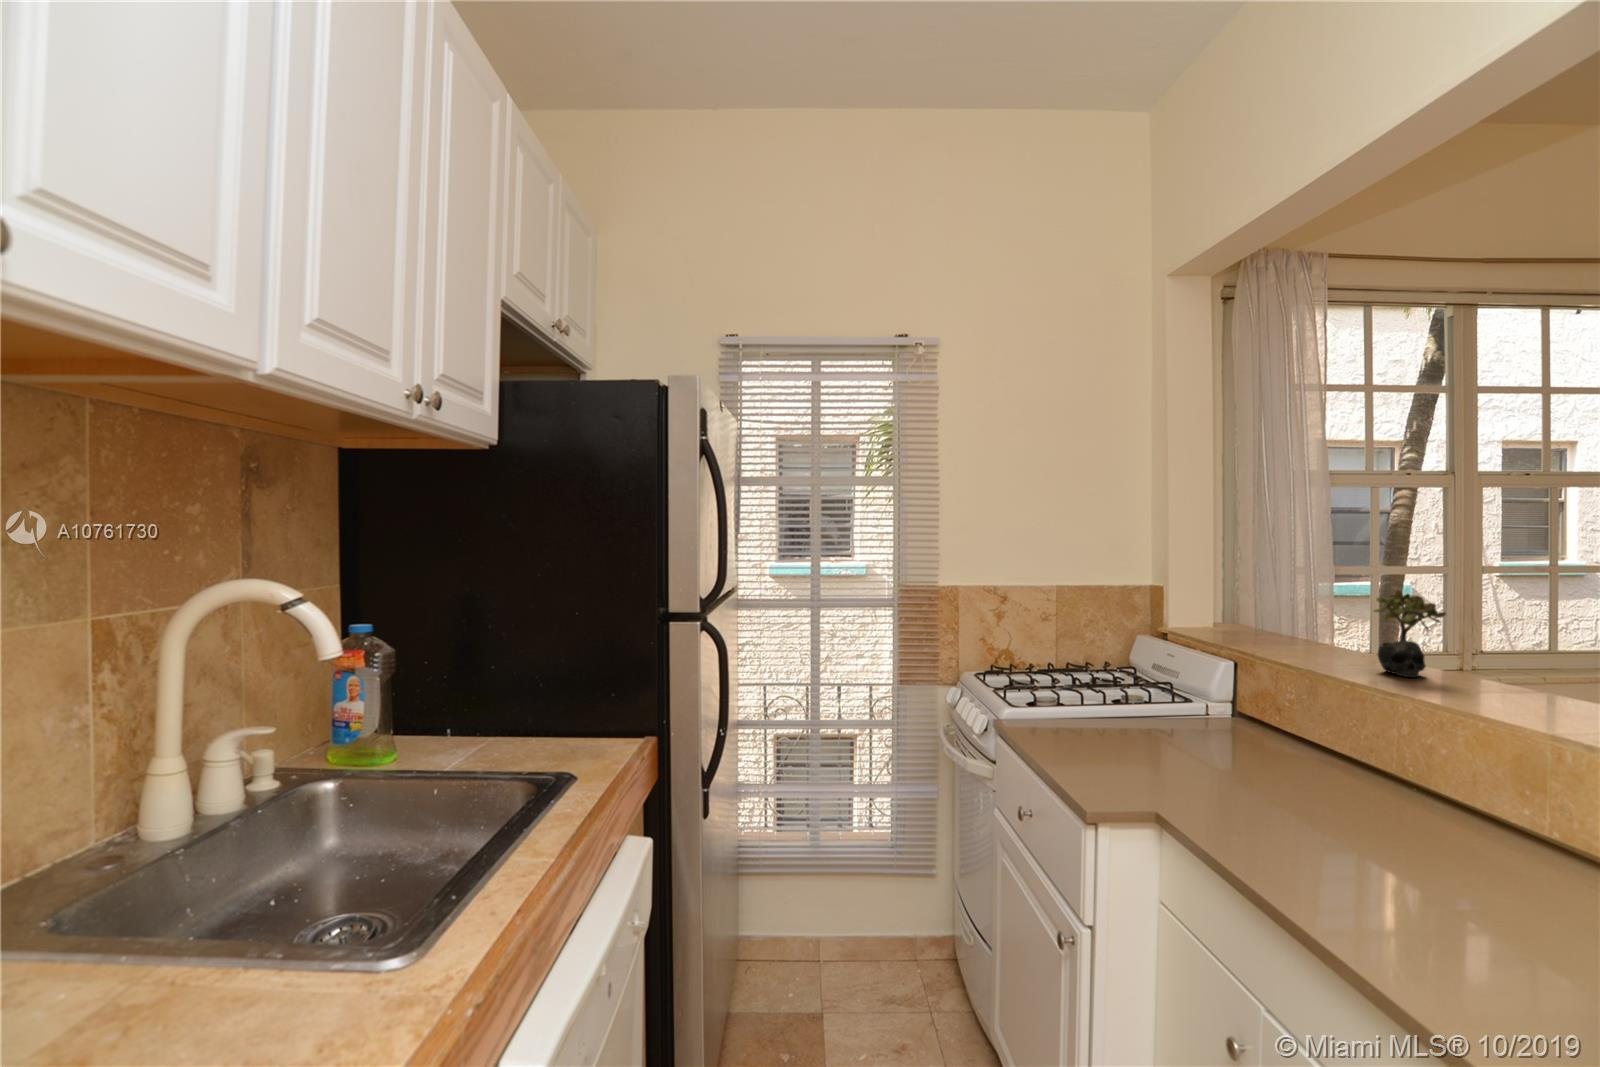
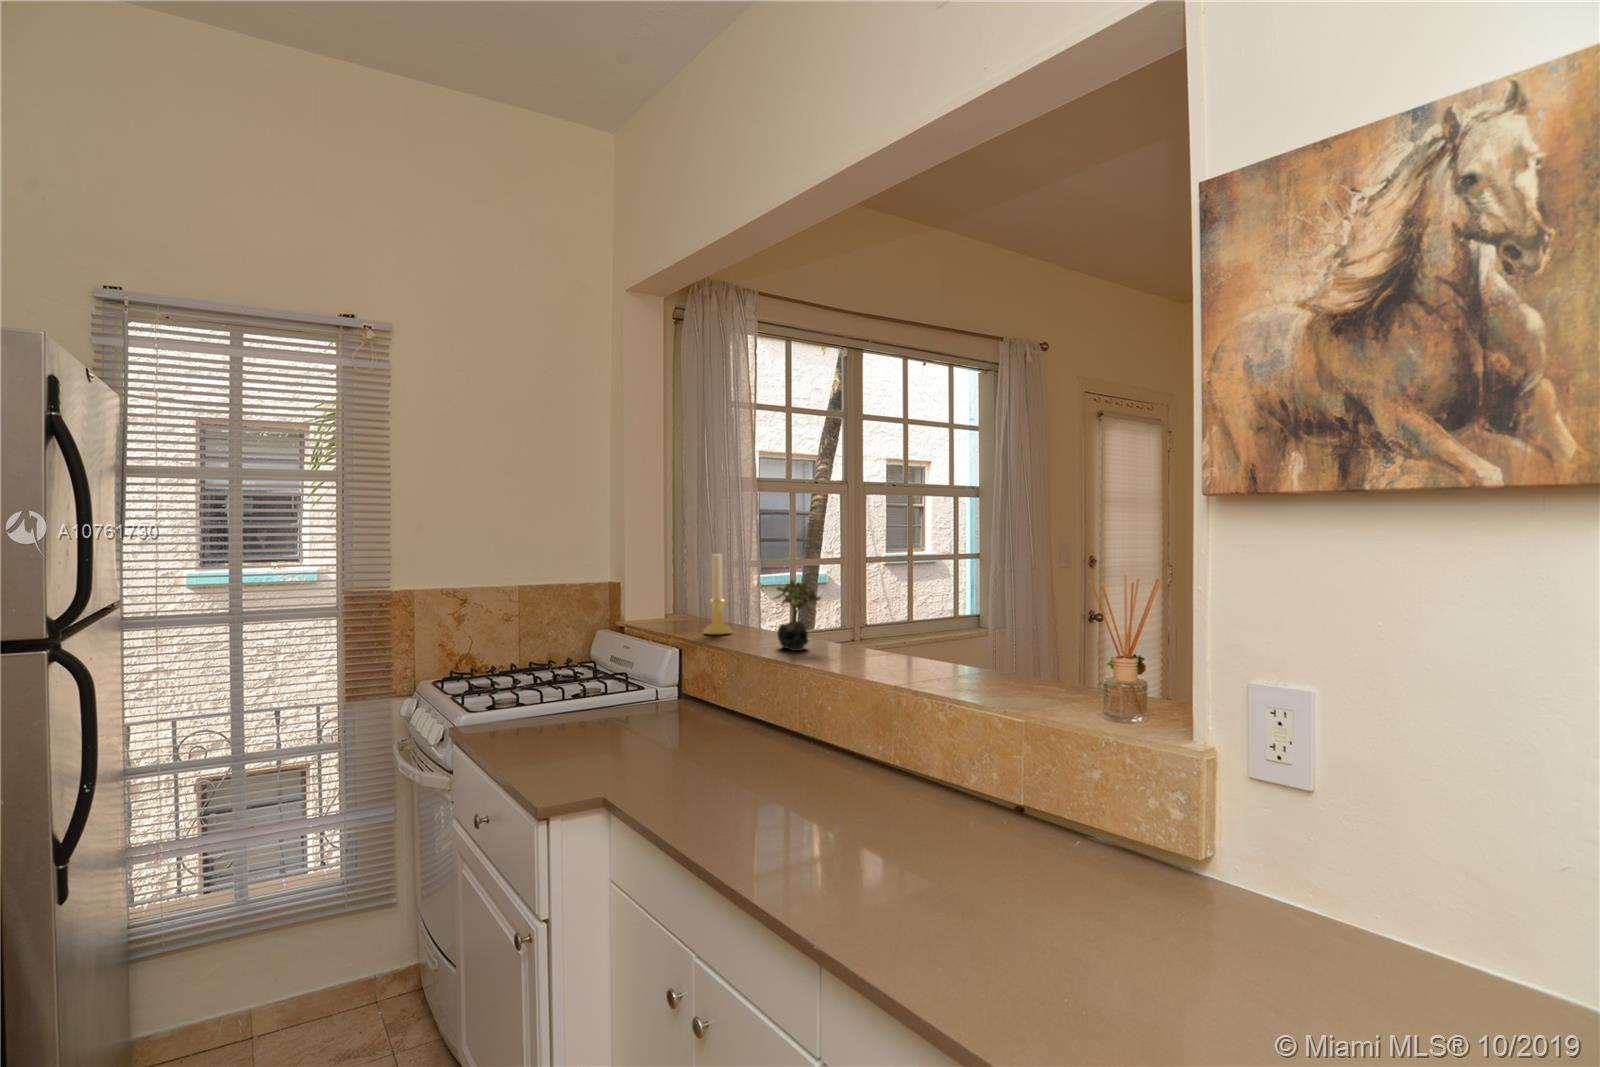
candle holder: none [1265,554,1303,650] -> present [704,554,732,635]

